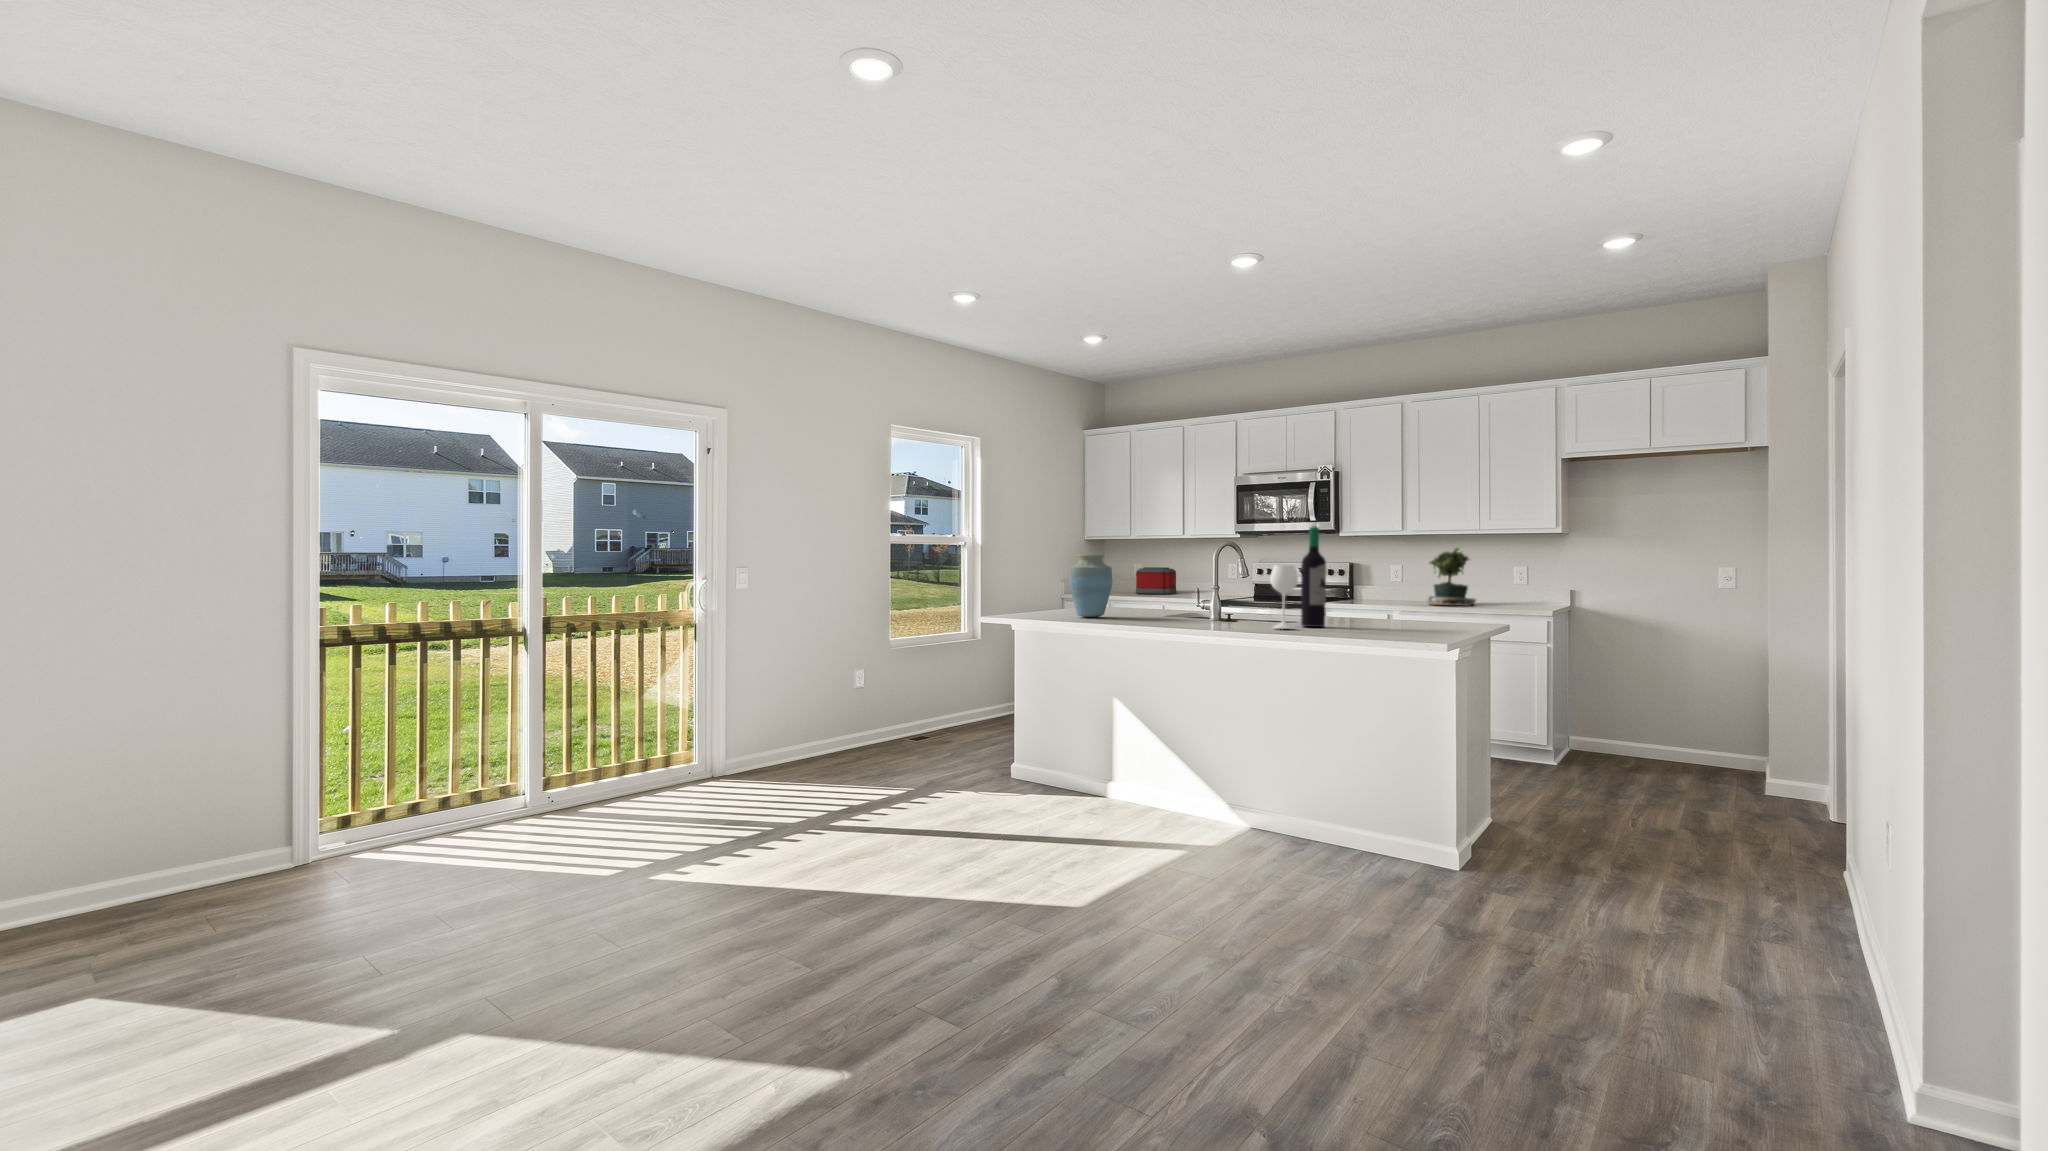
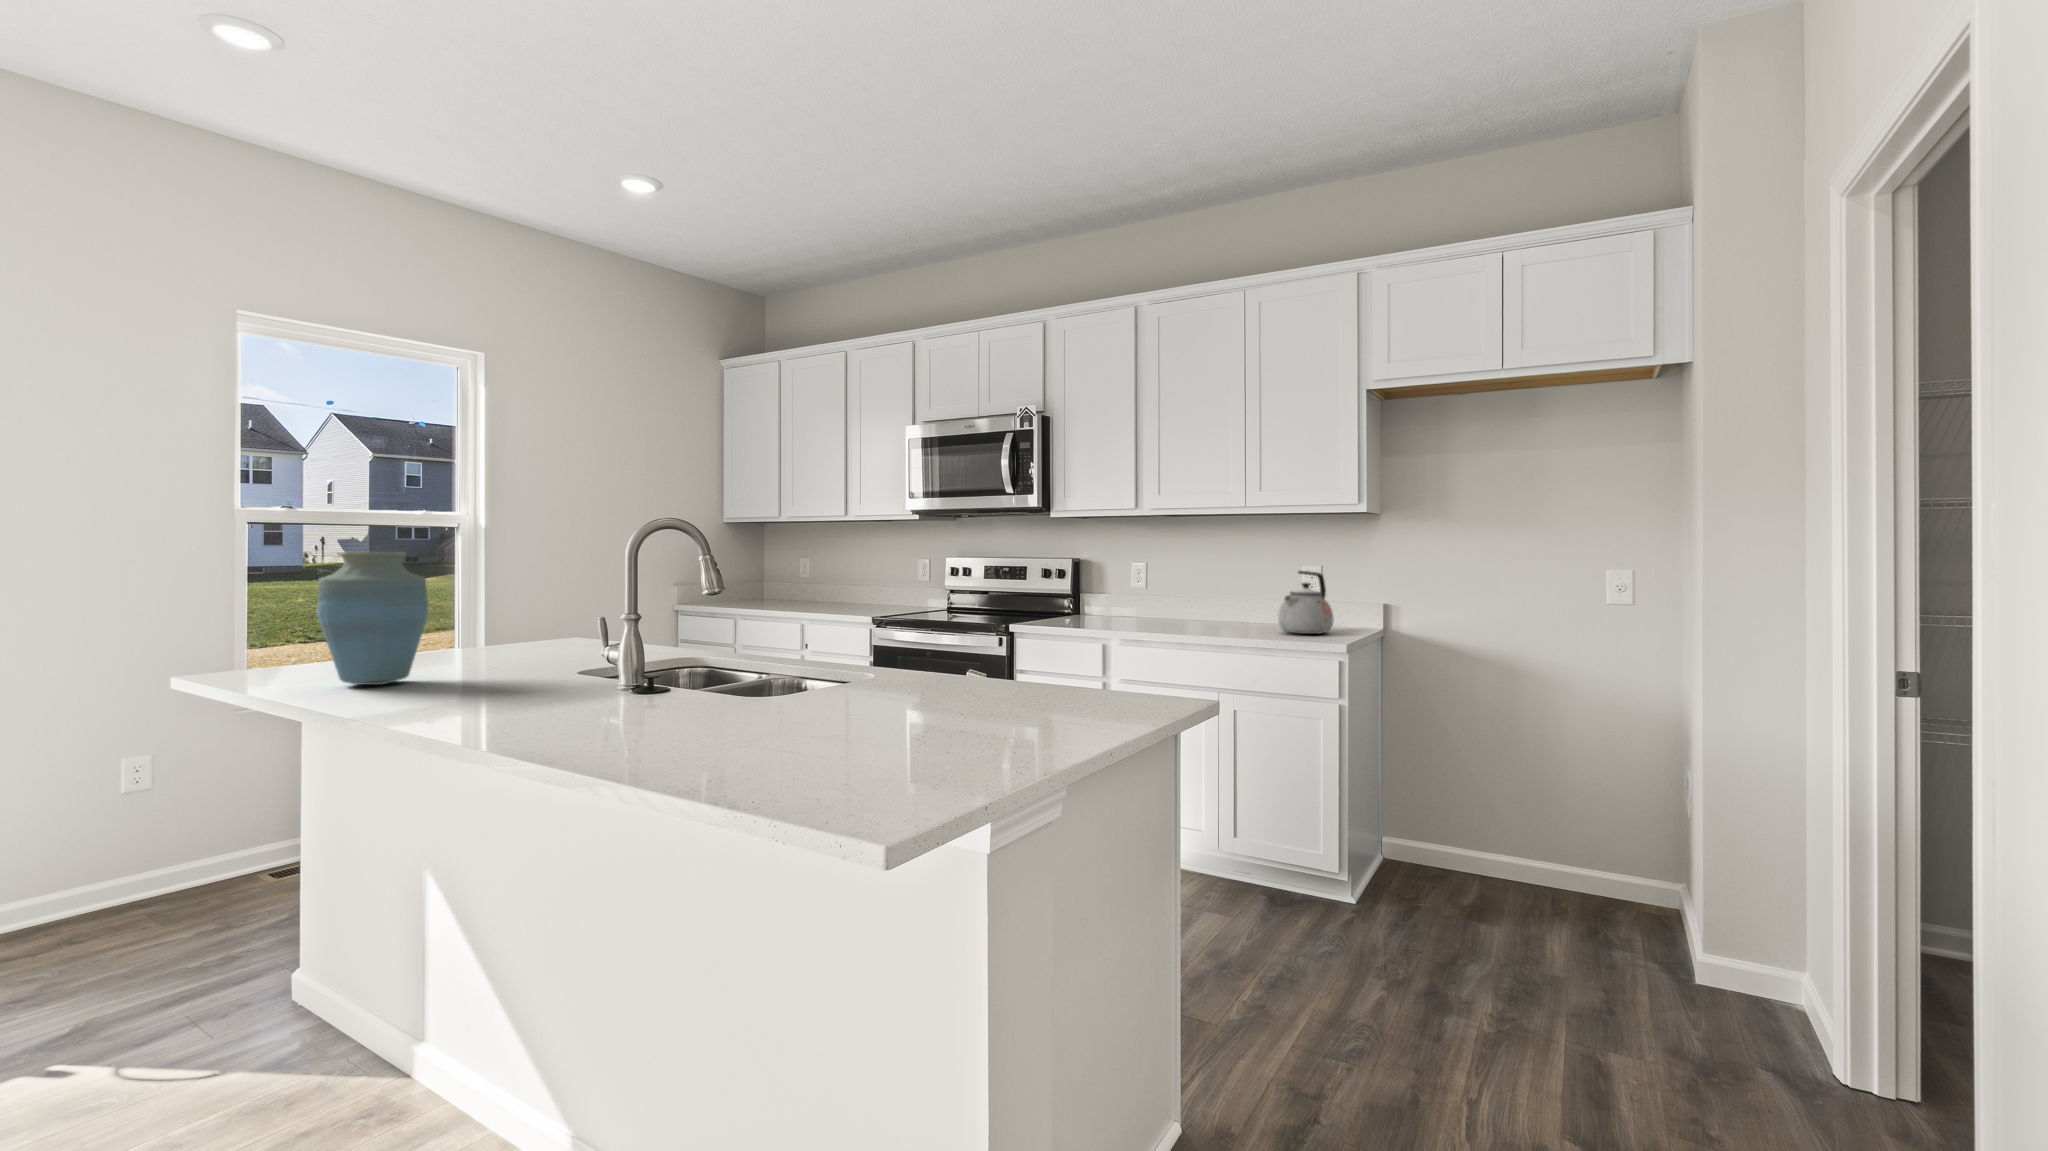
wine bottle: present [1270,527,1326,629] -> none [588,488,761,740]
potted plant: present [1427,548,1476,606] -> none [1141,535,1239,632]
toaster: present [1135,567,1177,594] -> none [780,565,844,606]
kettle: none [1503,568,1540,606] -> present [1278,571,1334,634]

